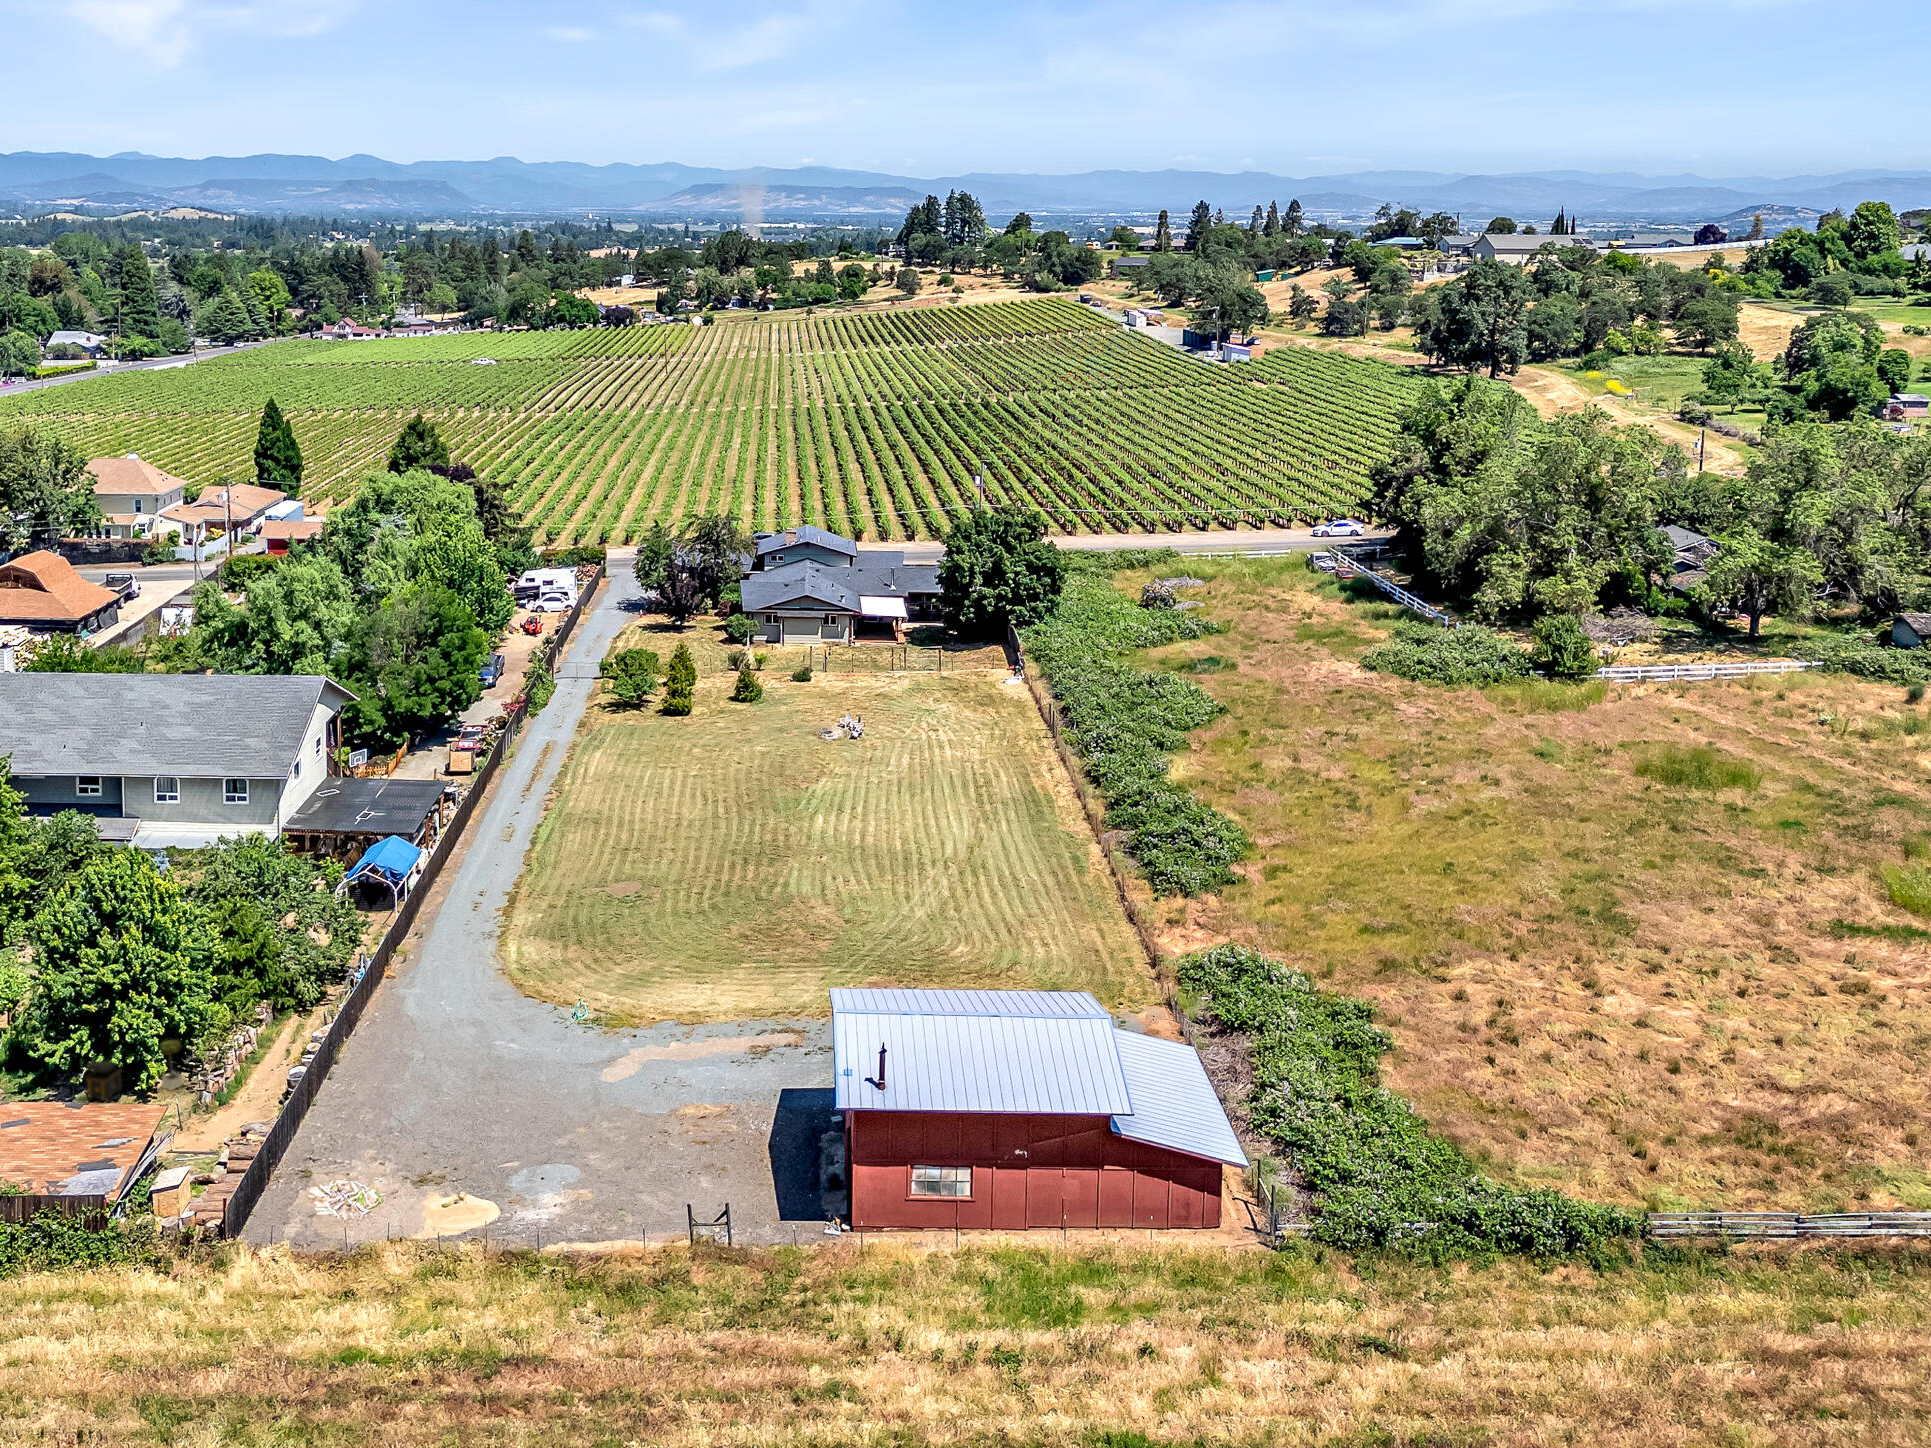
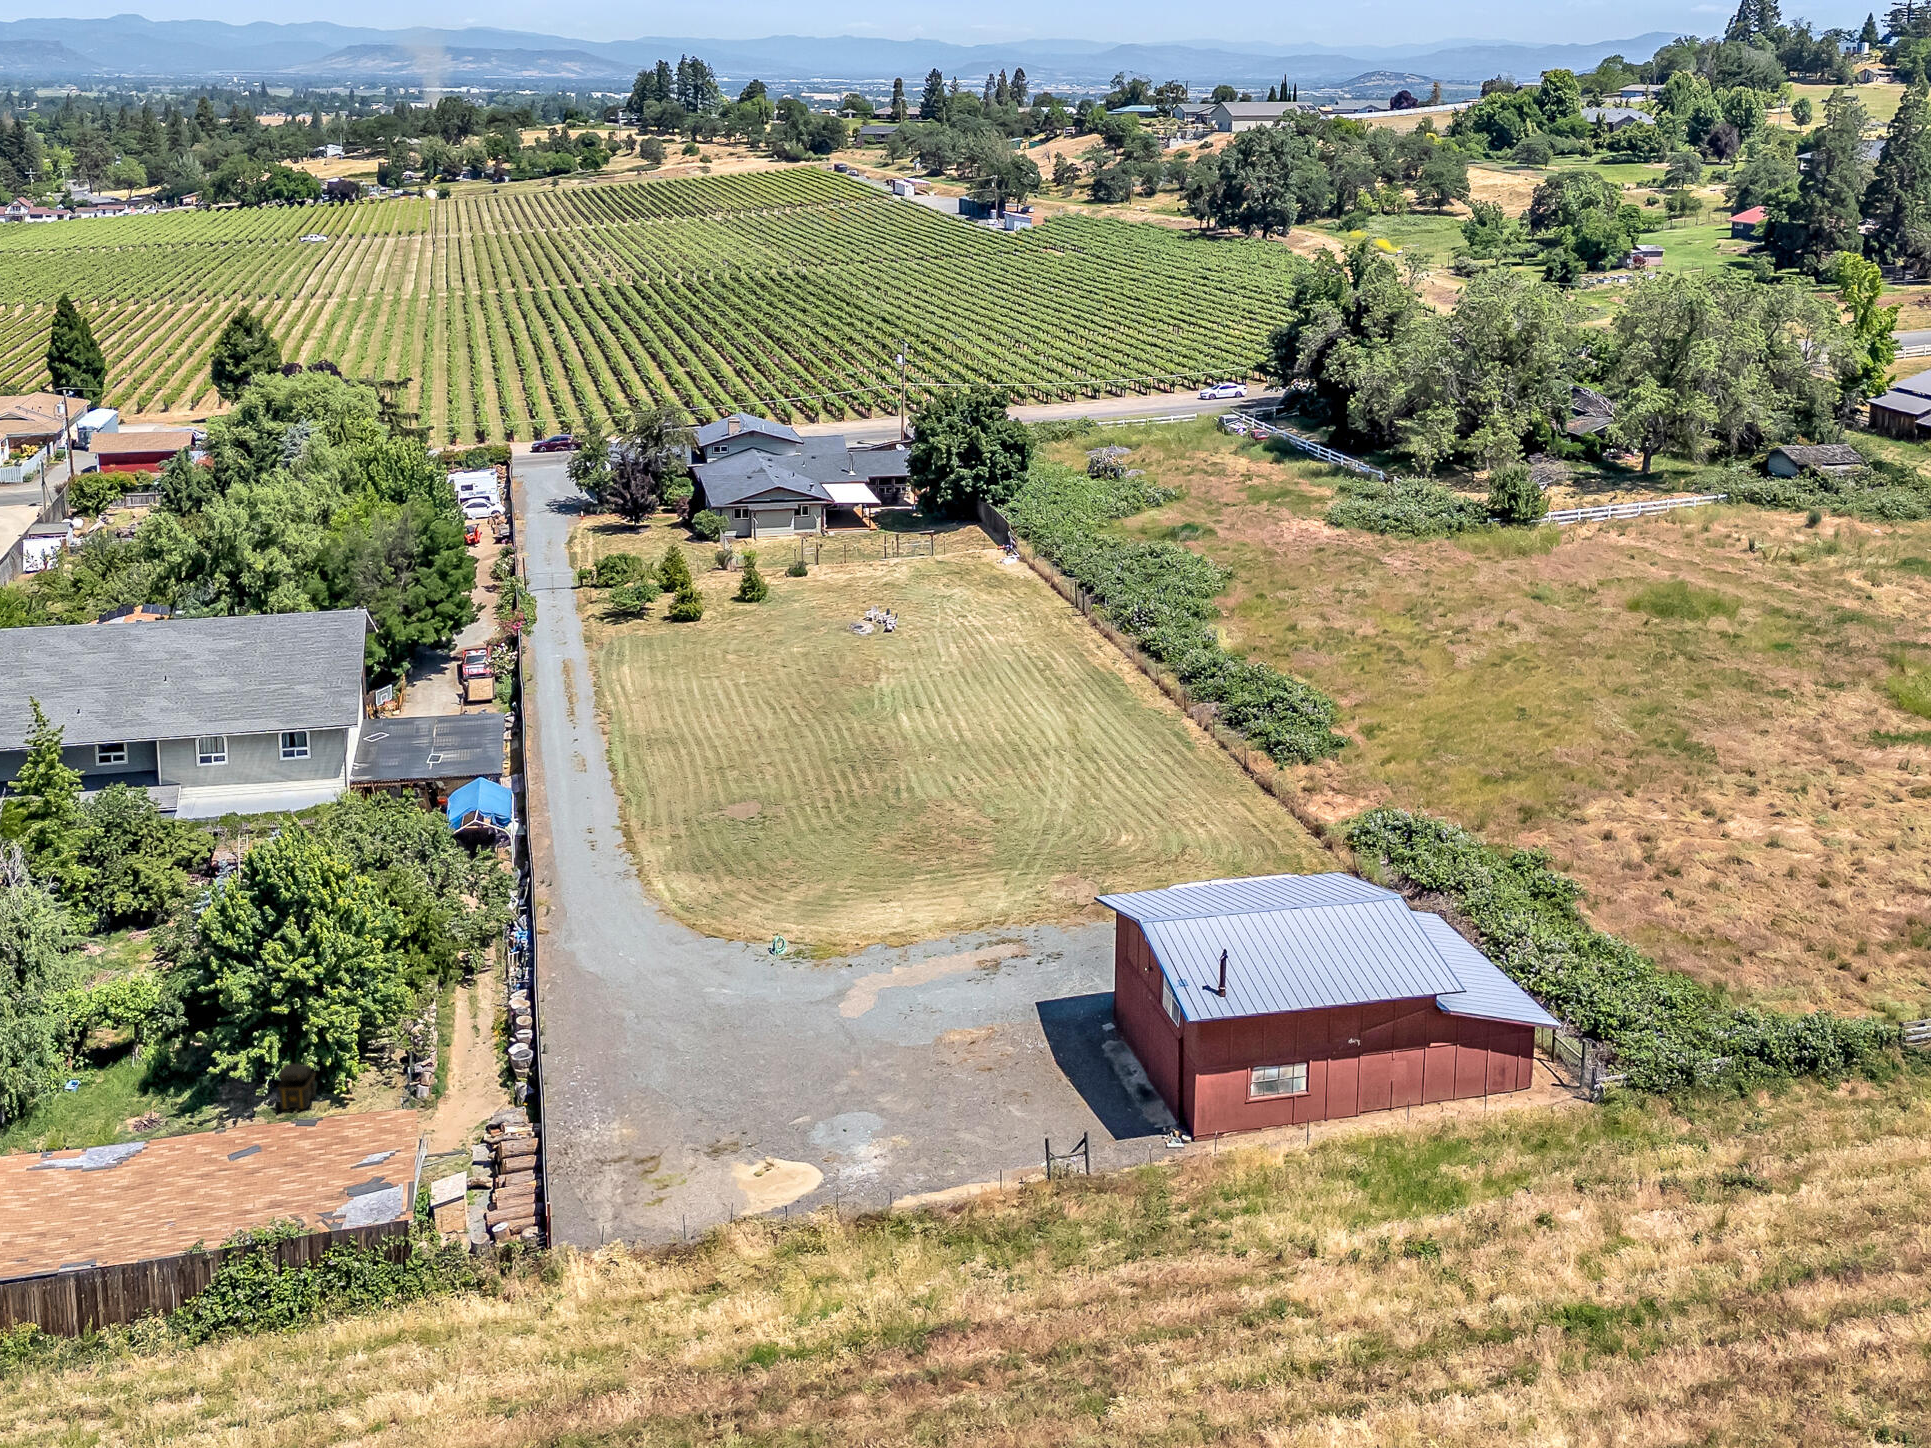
potted tree: present [158,1040,183,1091] -> none [355,1034,384,1088]

